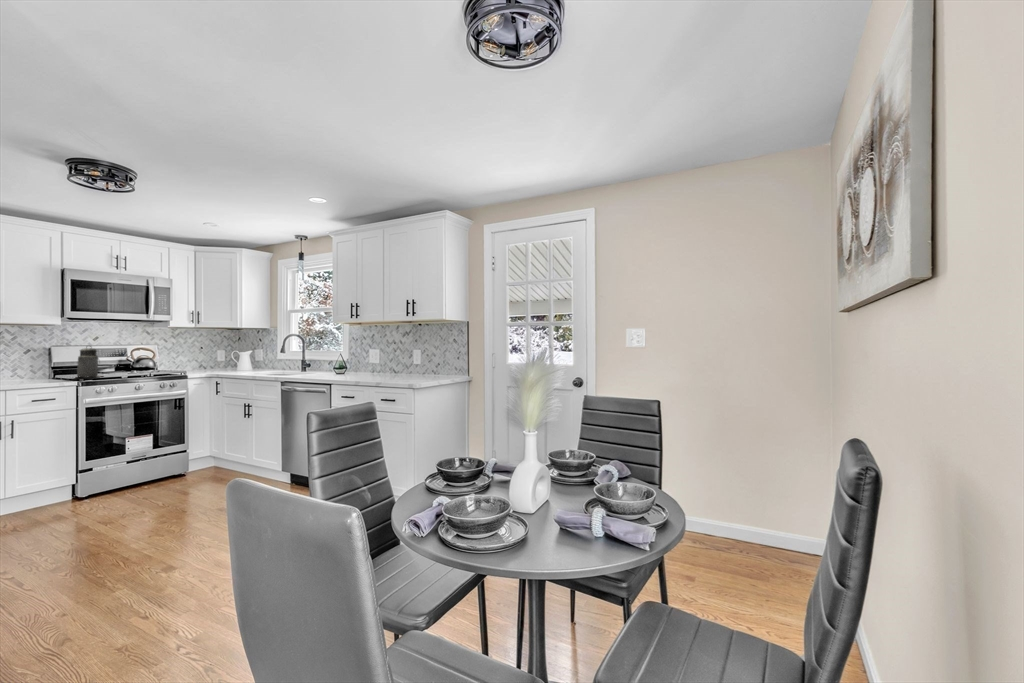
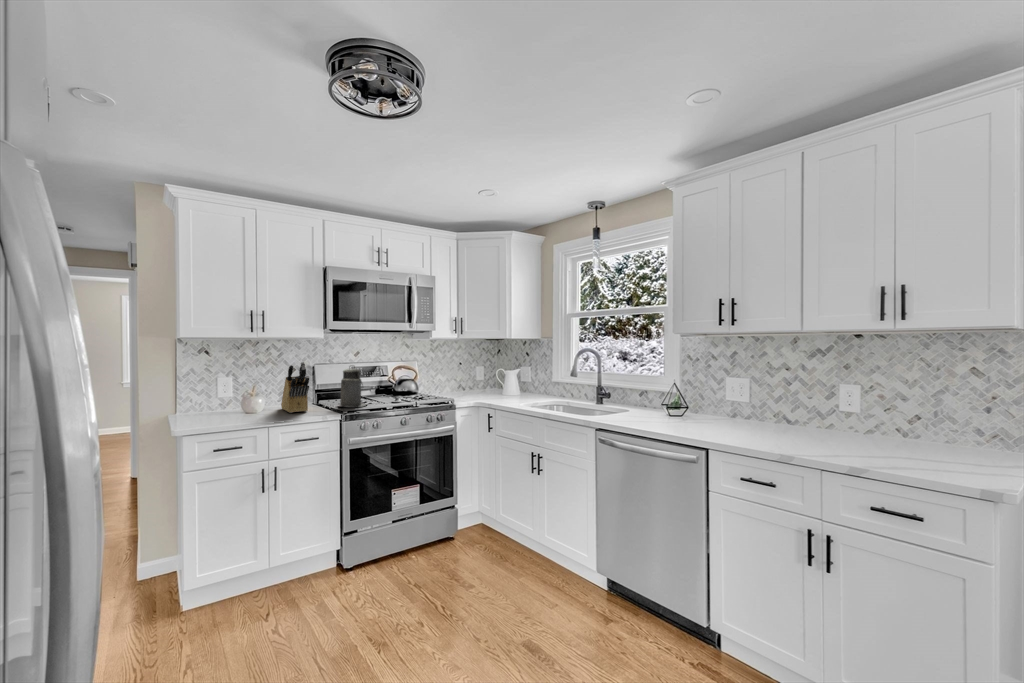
knife block: none [16,342,45,382] -> present [281,362,309,413]

